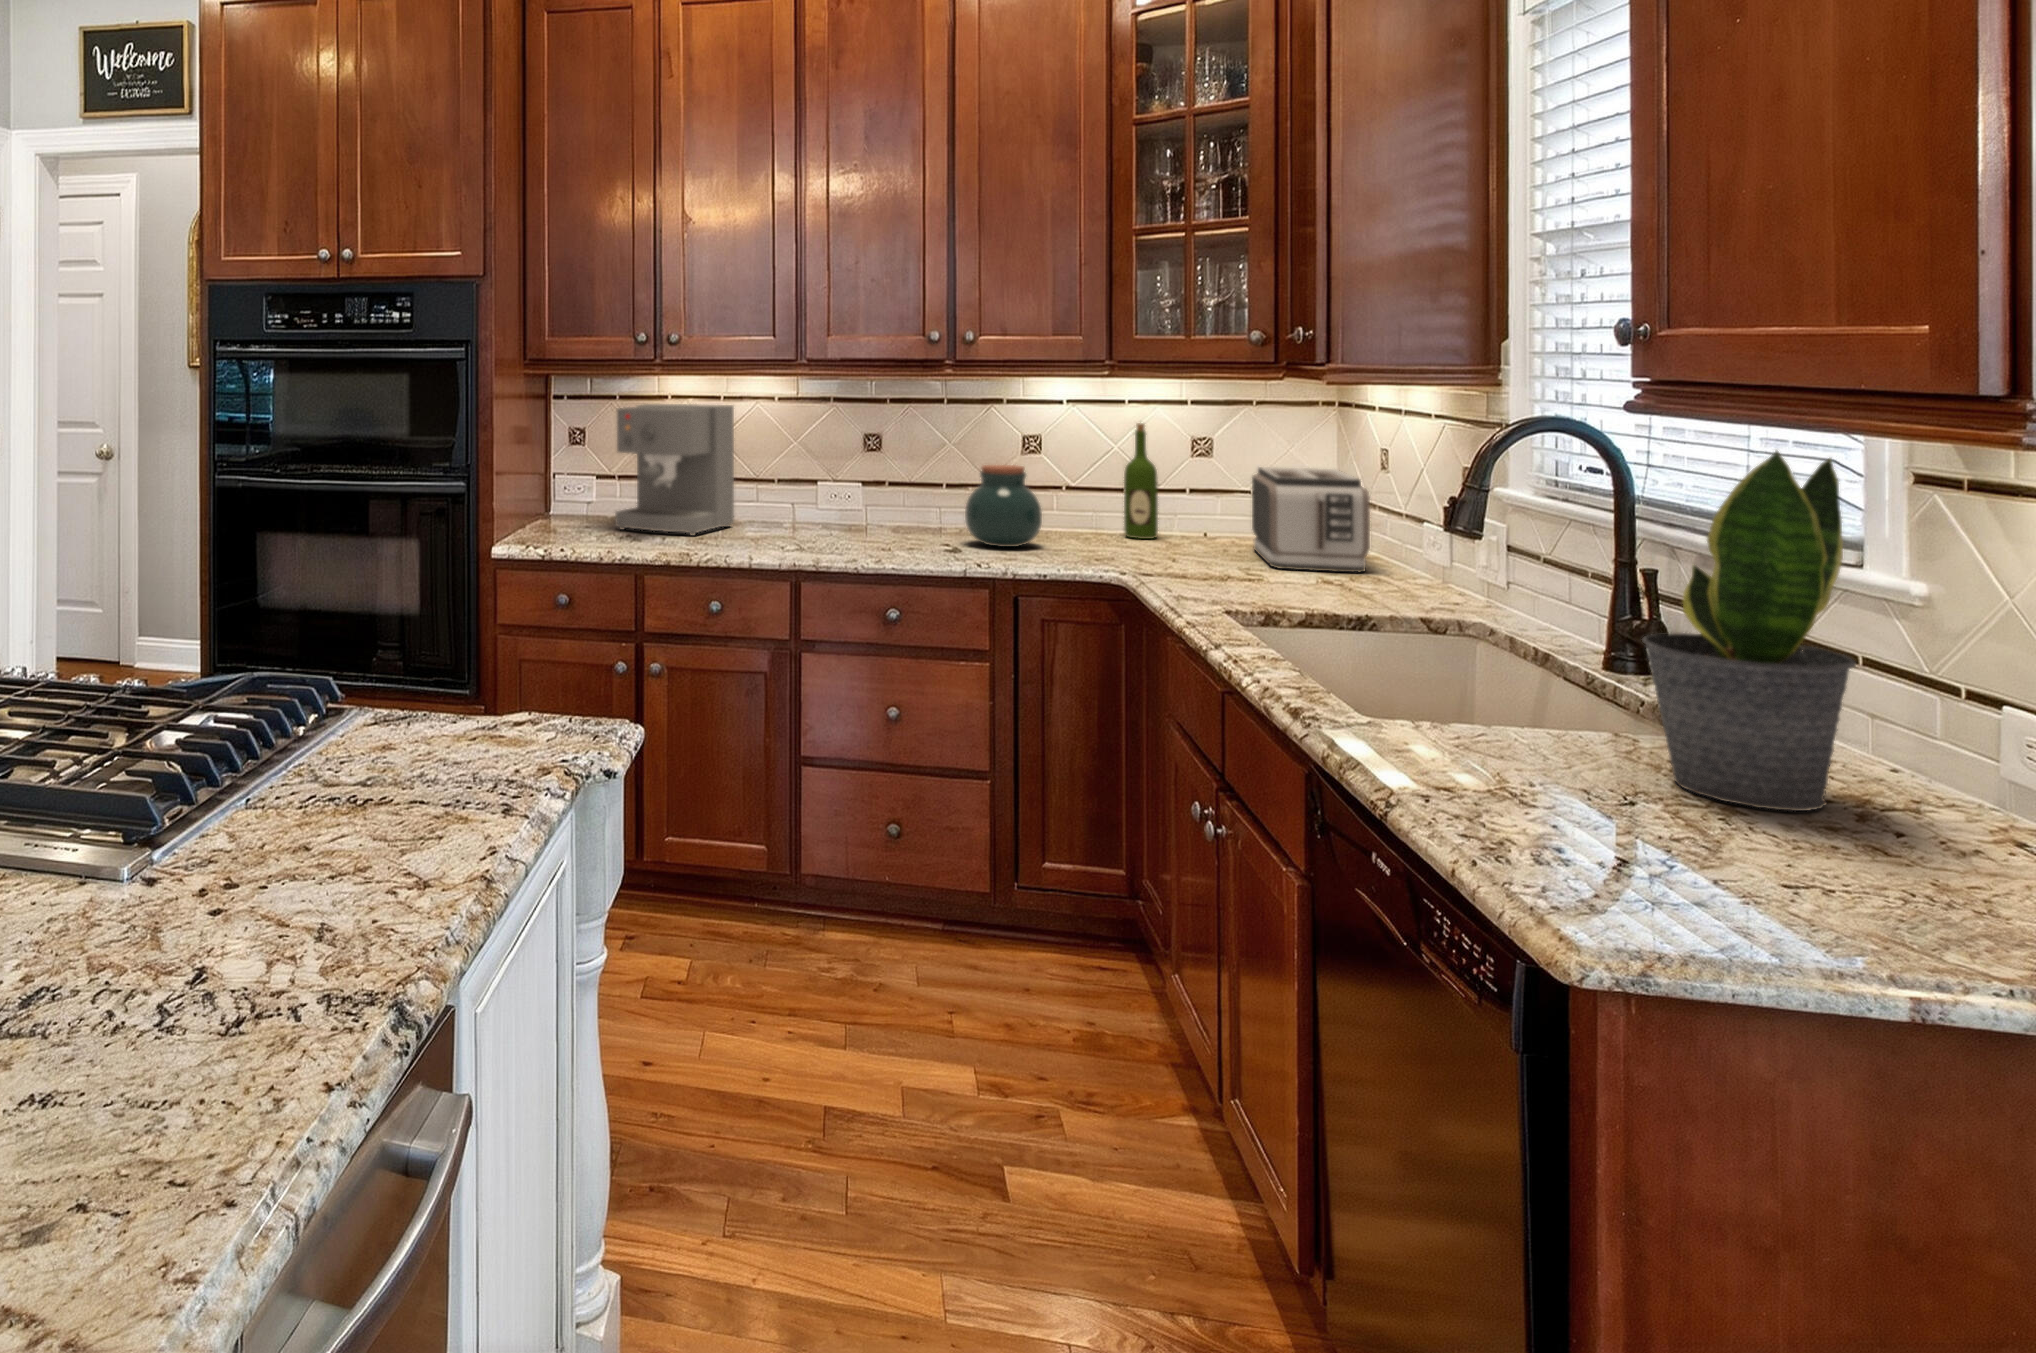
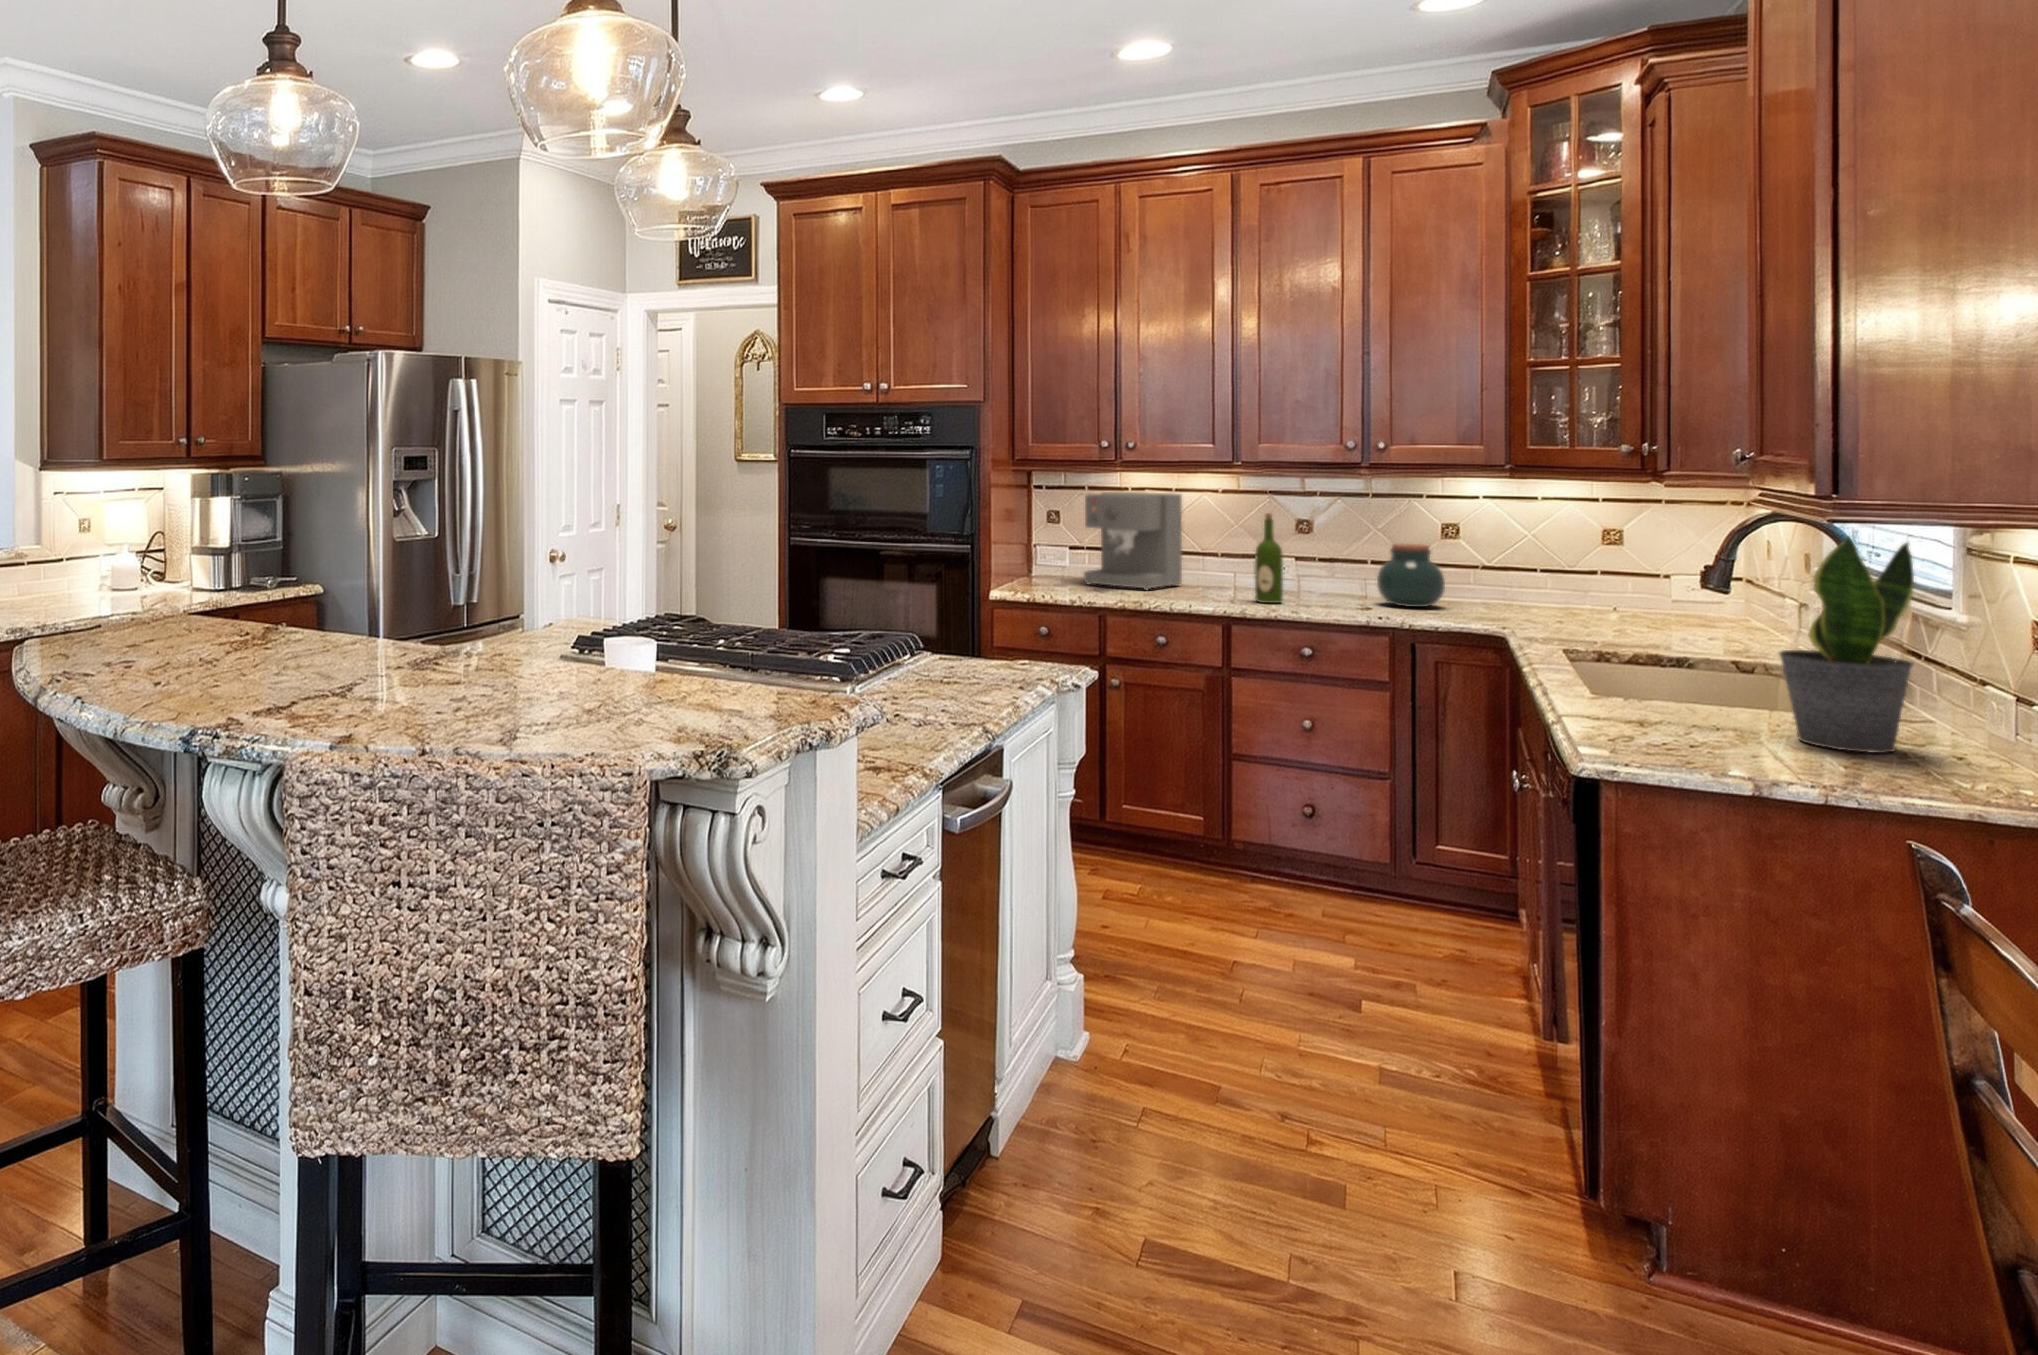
wine bottle: present [1124,423,1158,539] -> present [1255,513,1283,603]
toaster: present [1252,467,1370,573] -> none [1641,551,1733,635]

